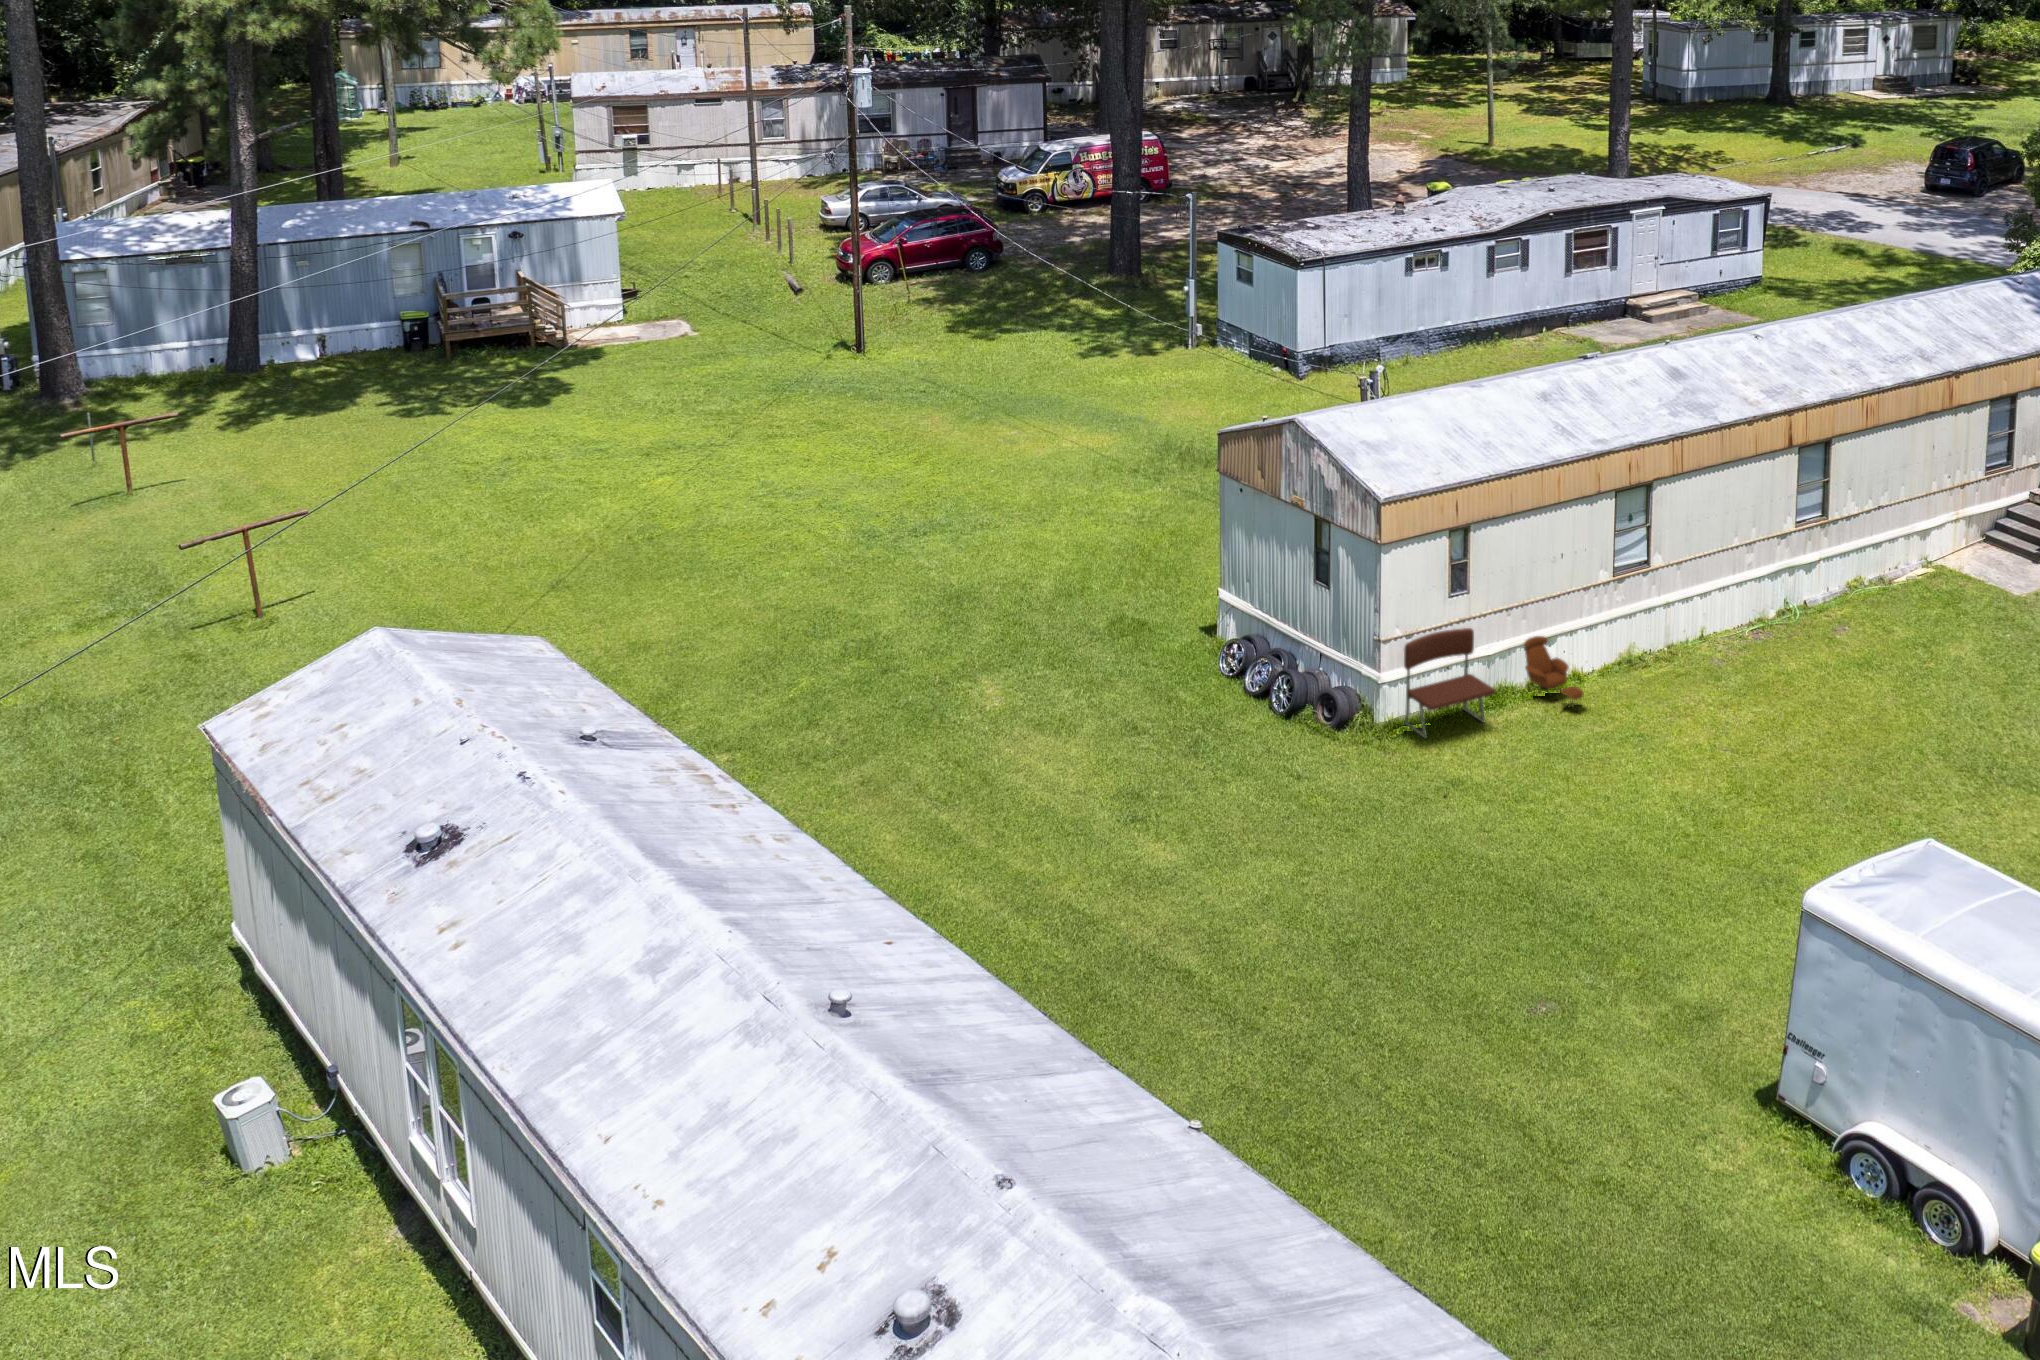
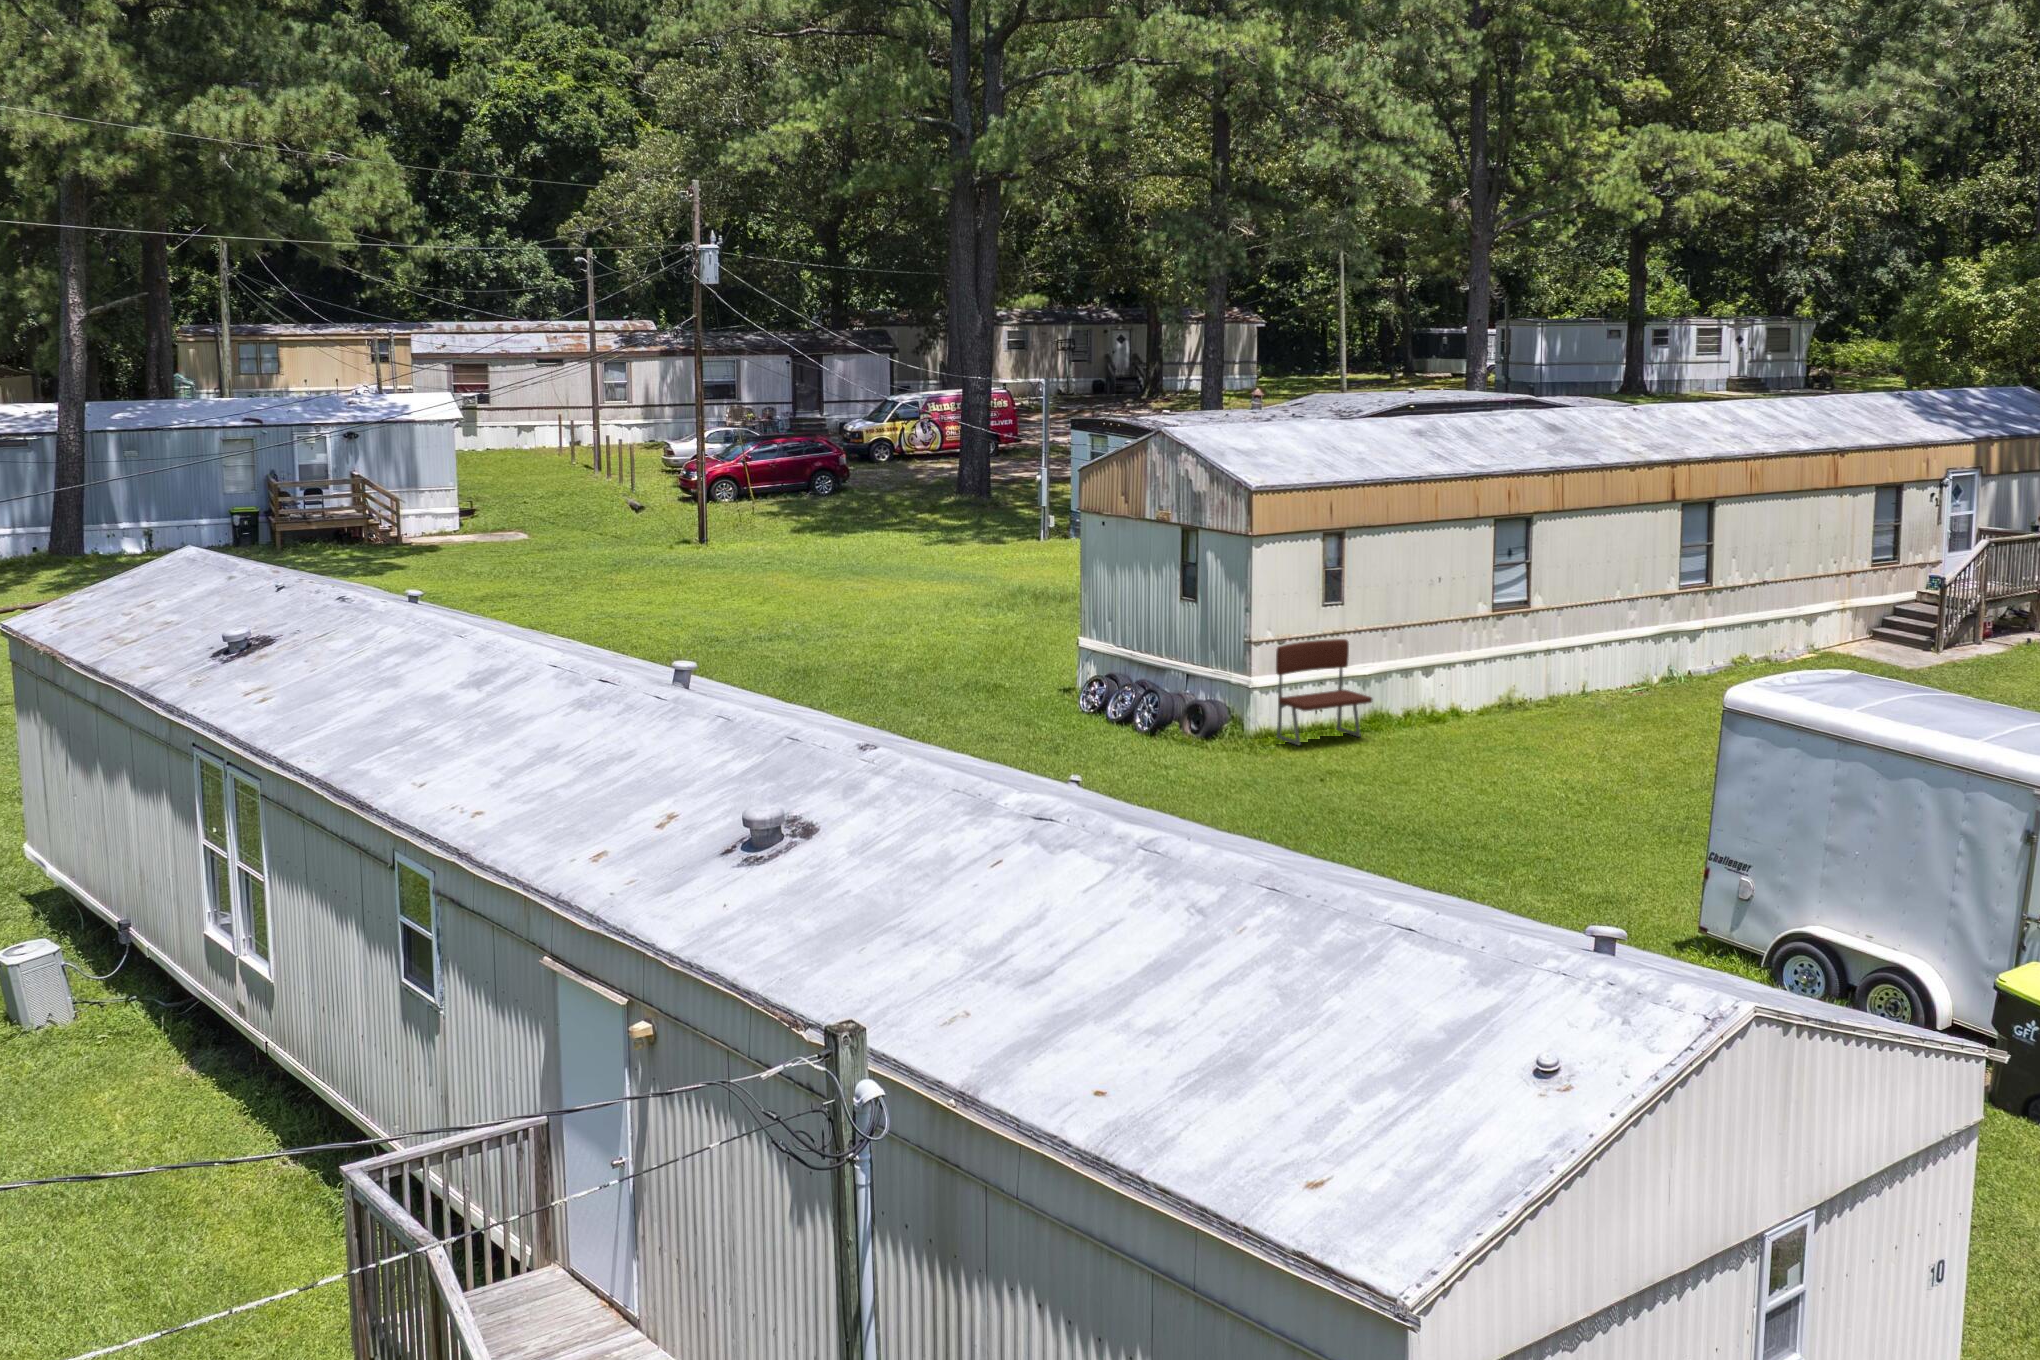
lounge chair: present [1524,636,1584,707] -> none [1401,662,1464,732]

